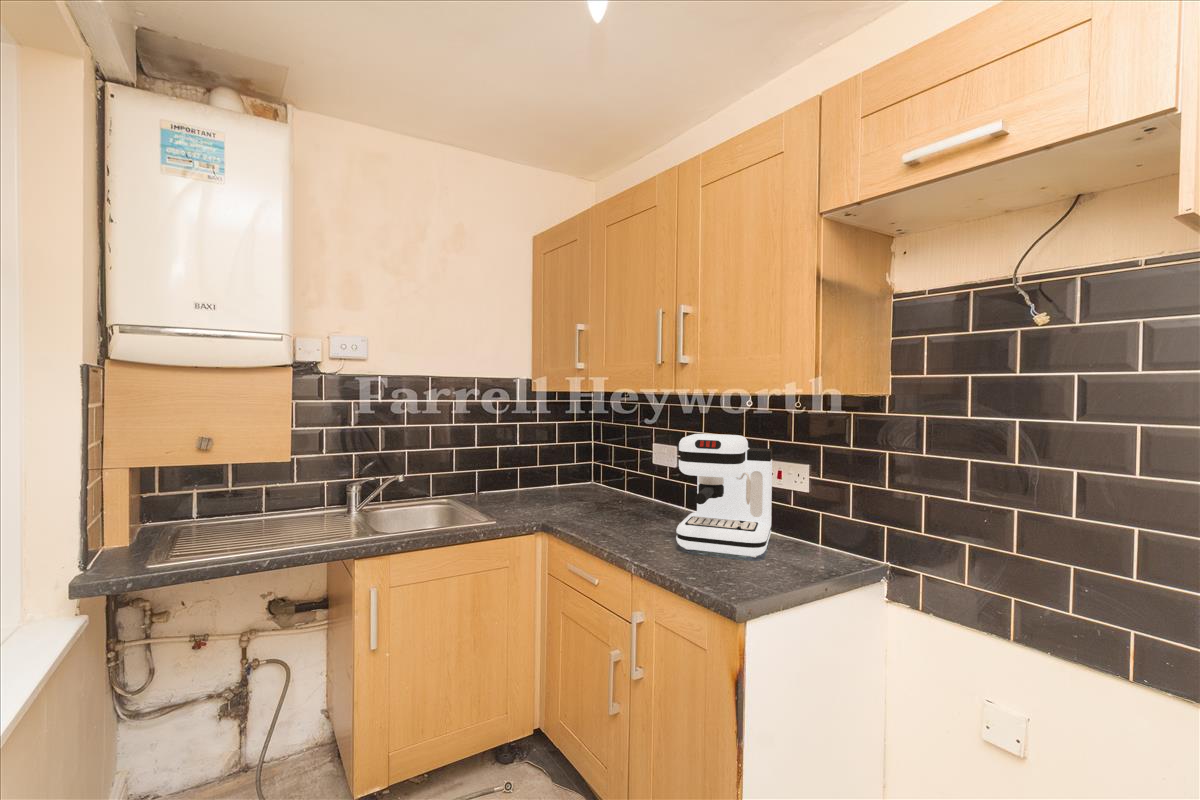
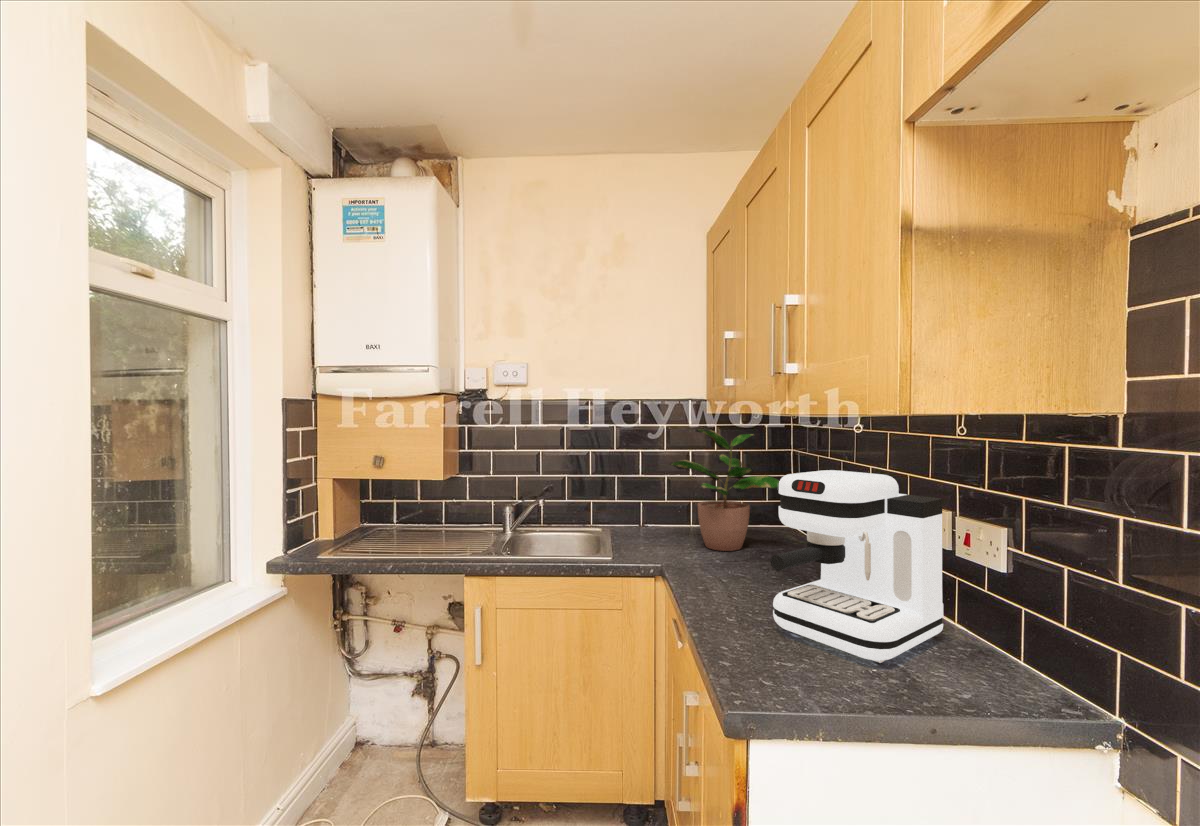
potted plant: none [526,405,624,508] -> present [670,429,779,551]

